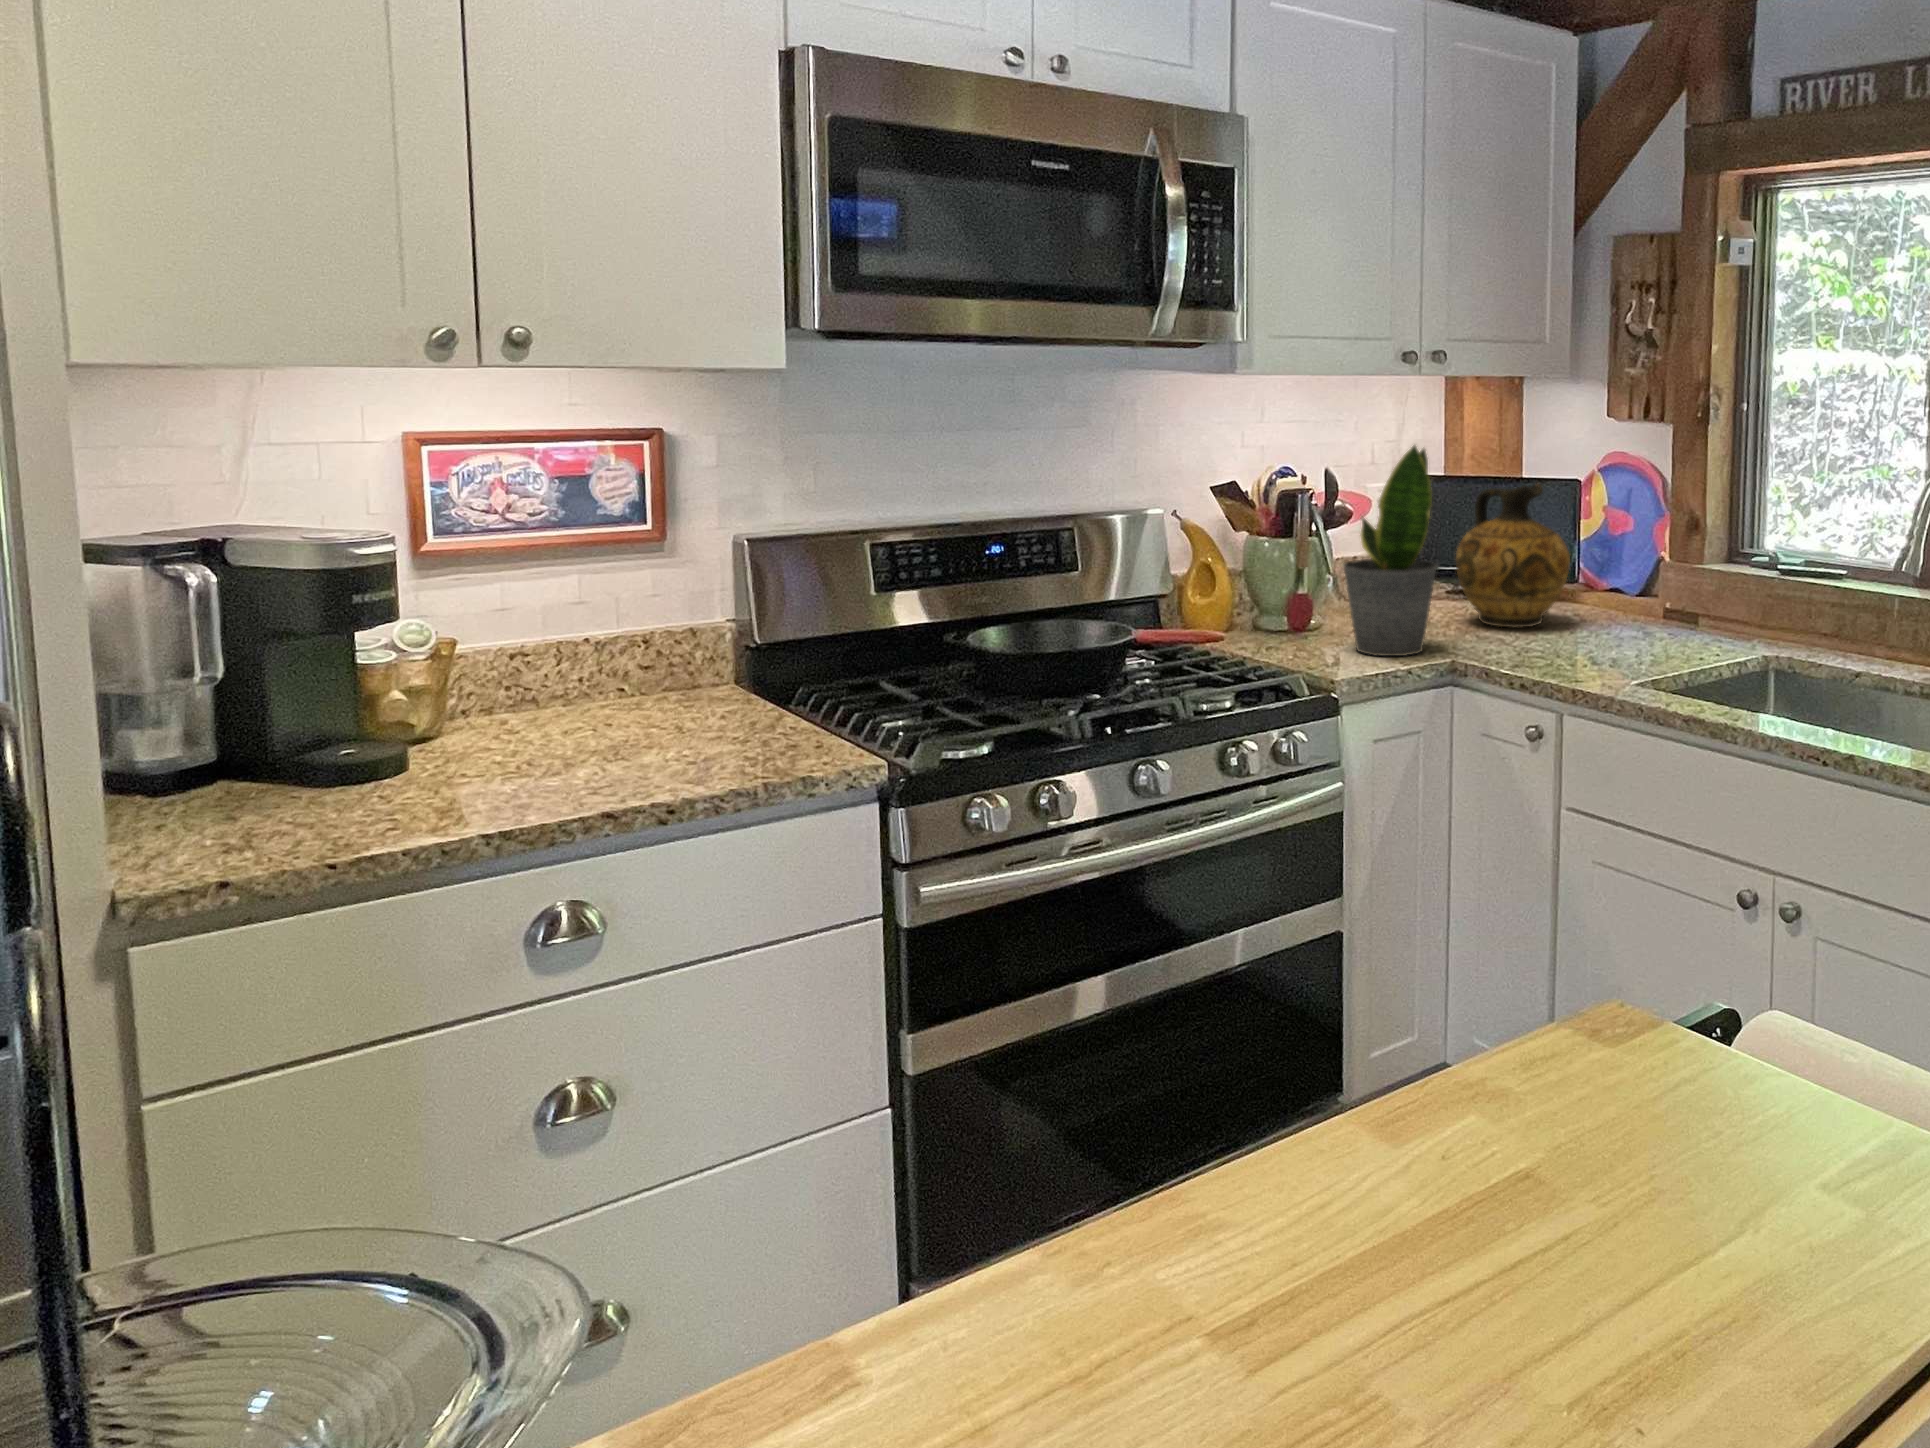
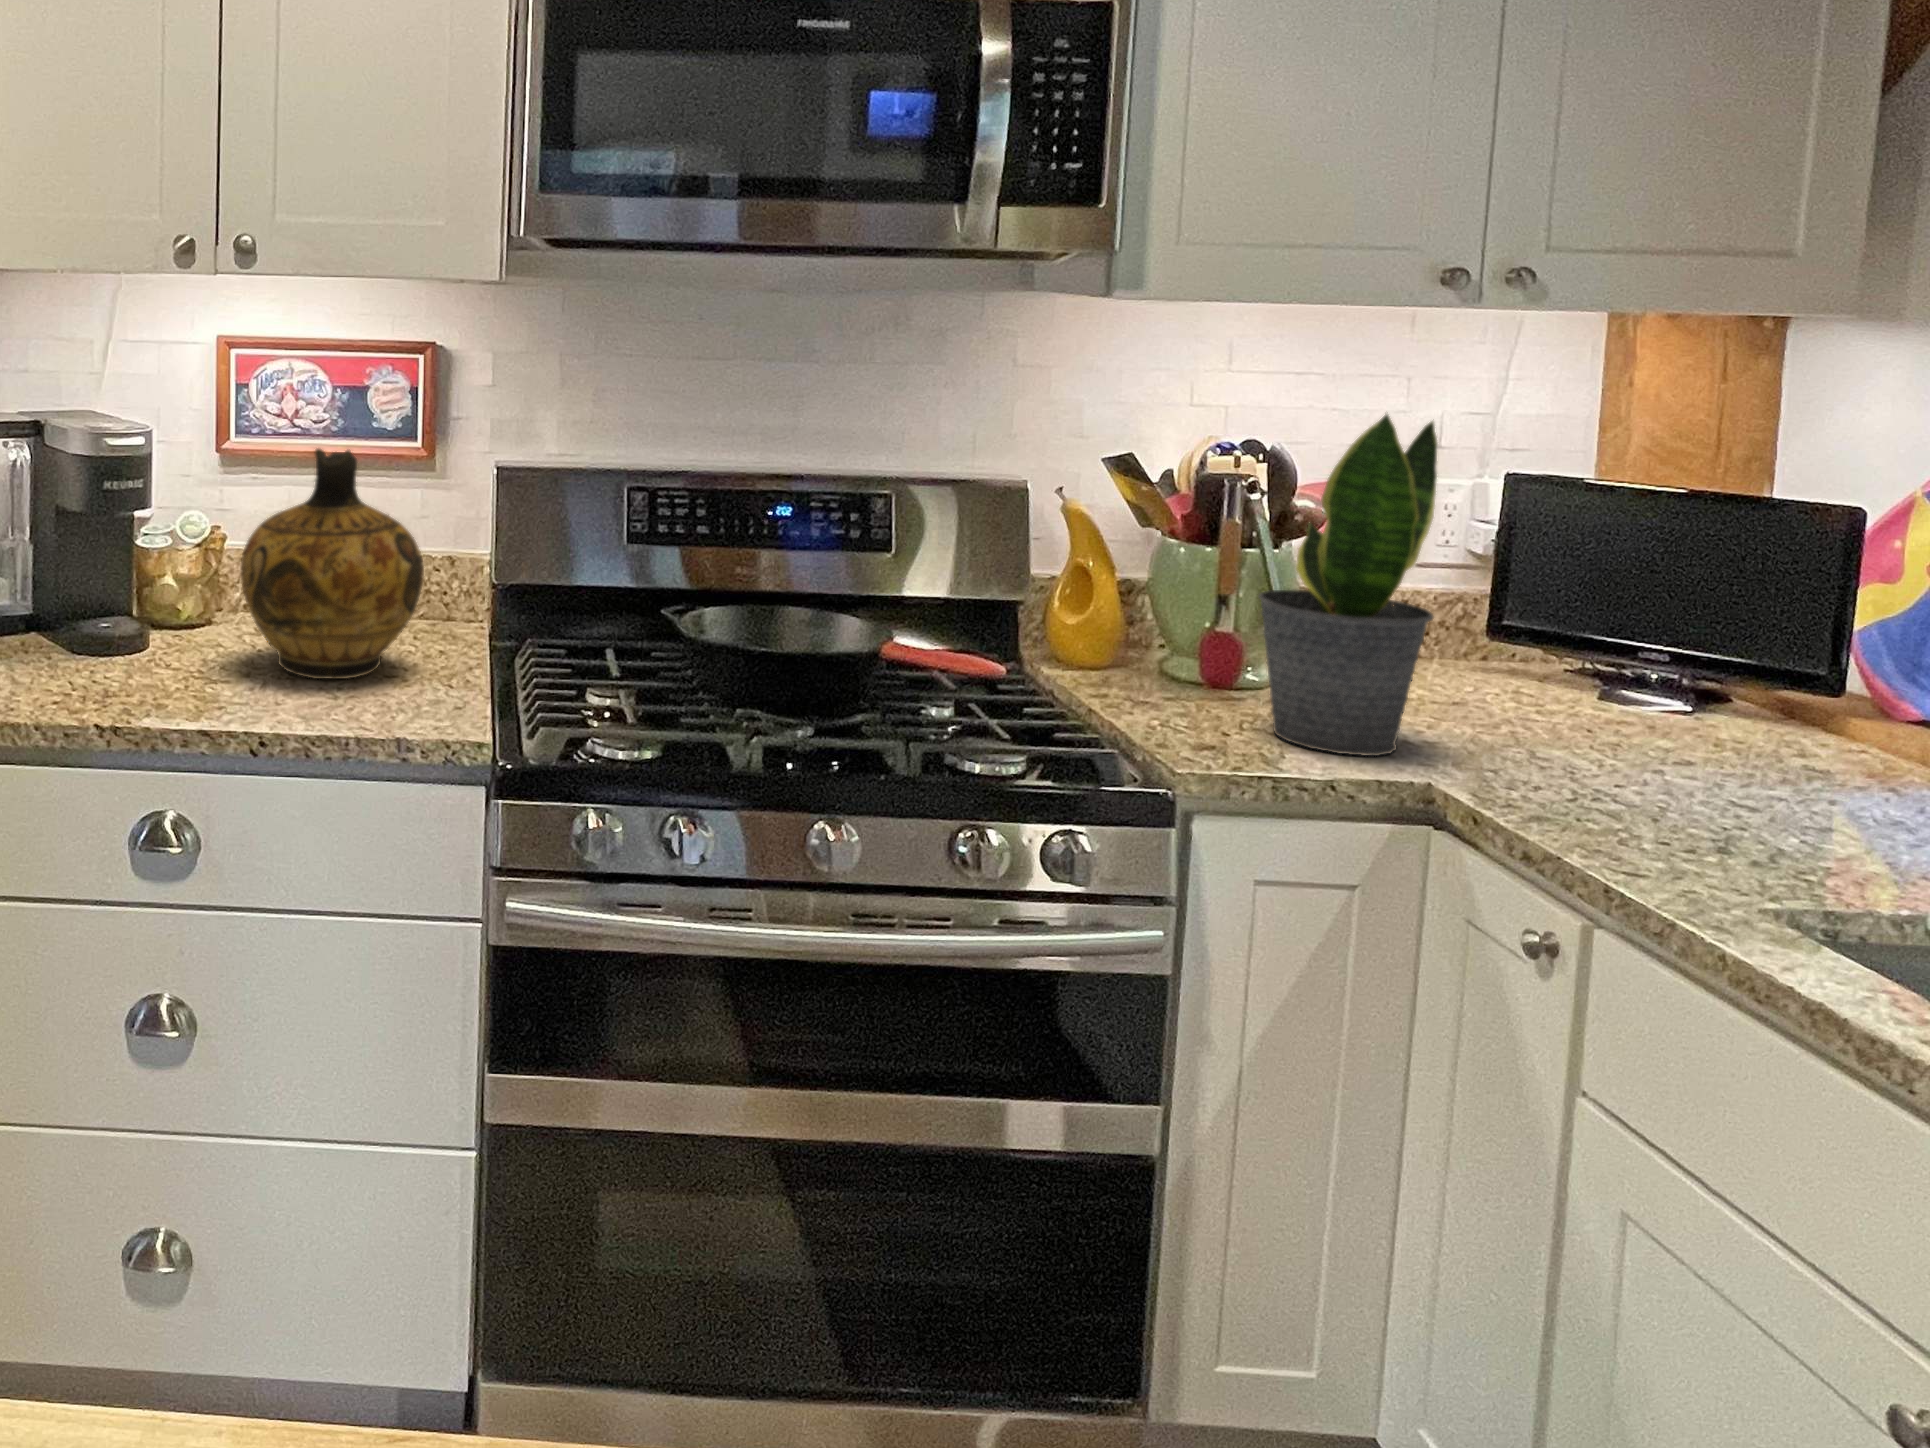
ceramic jug: present [1456,484,1570,628] -> present [241,449,424,679]

